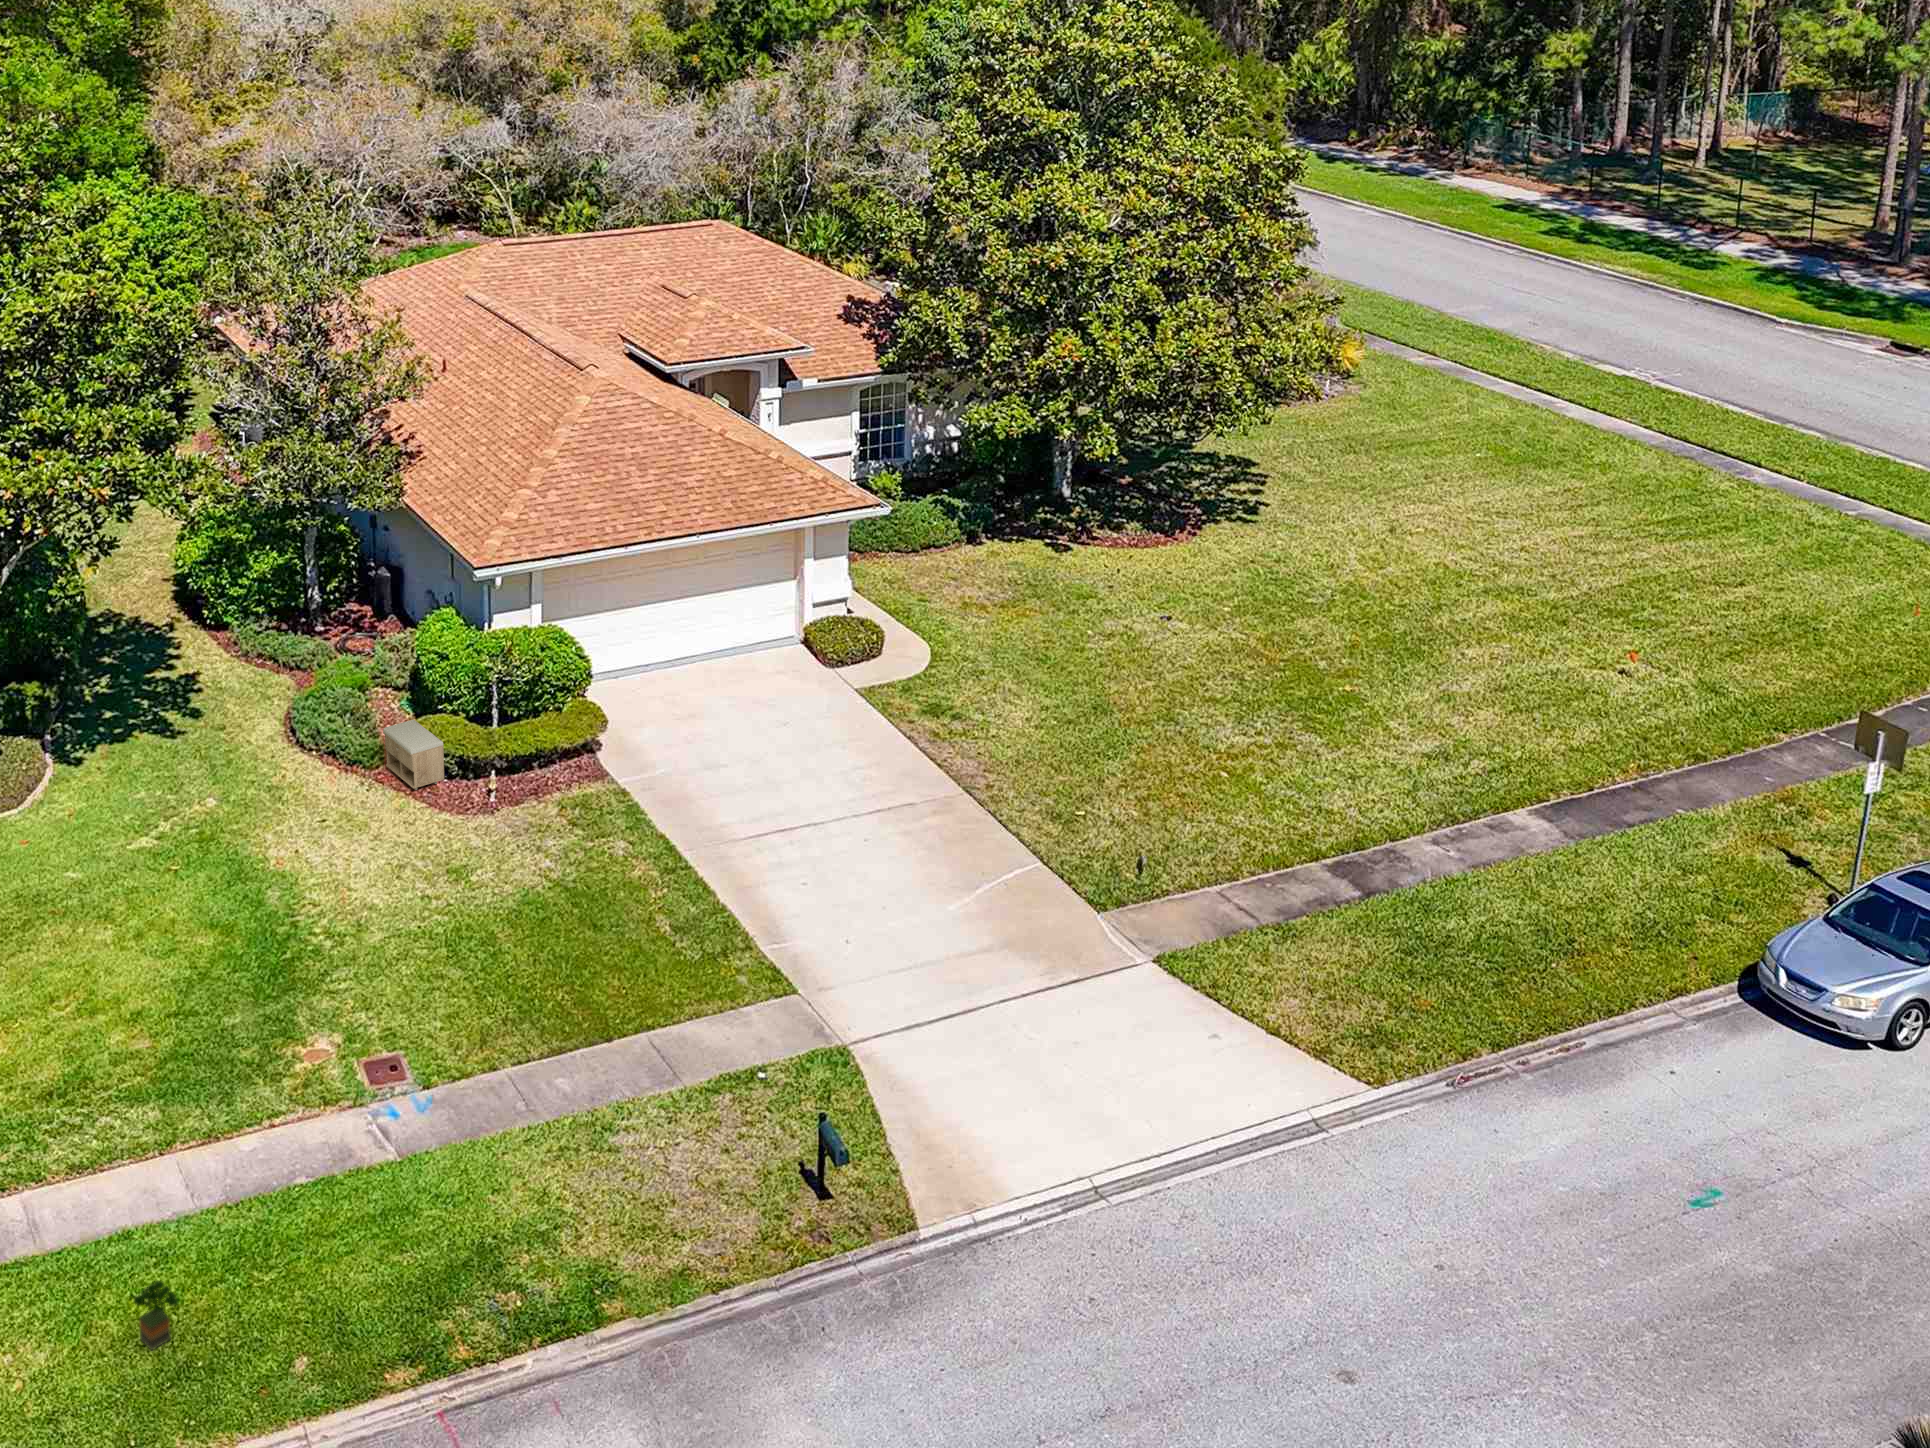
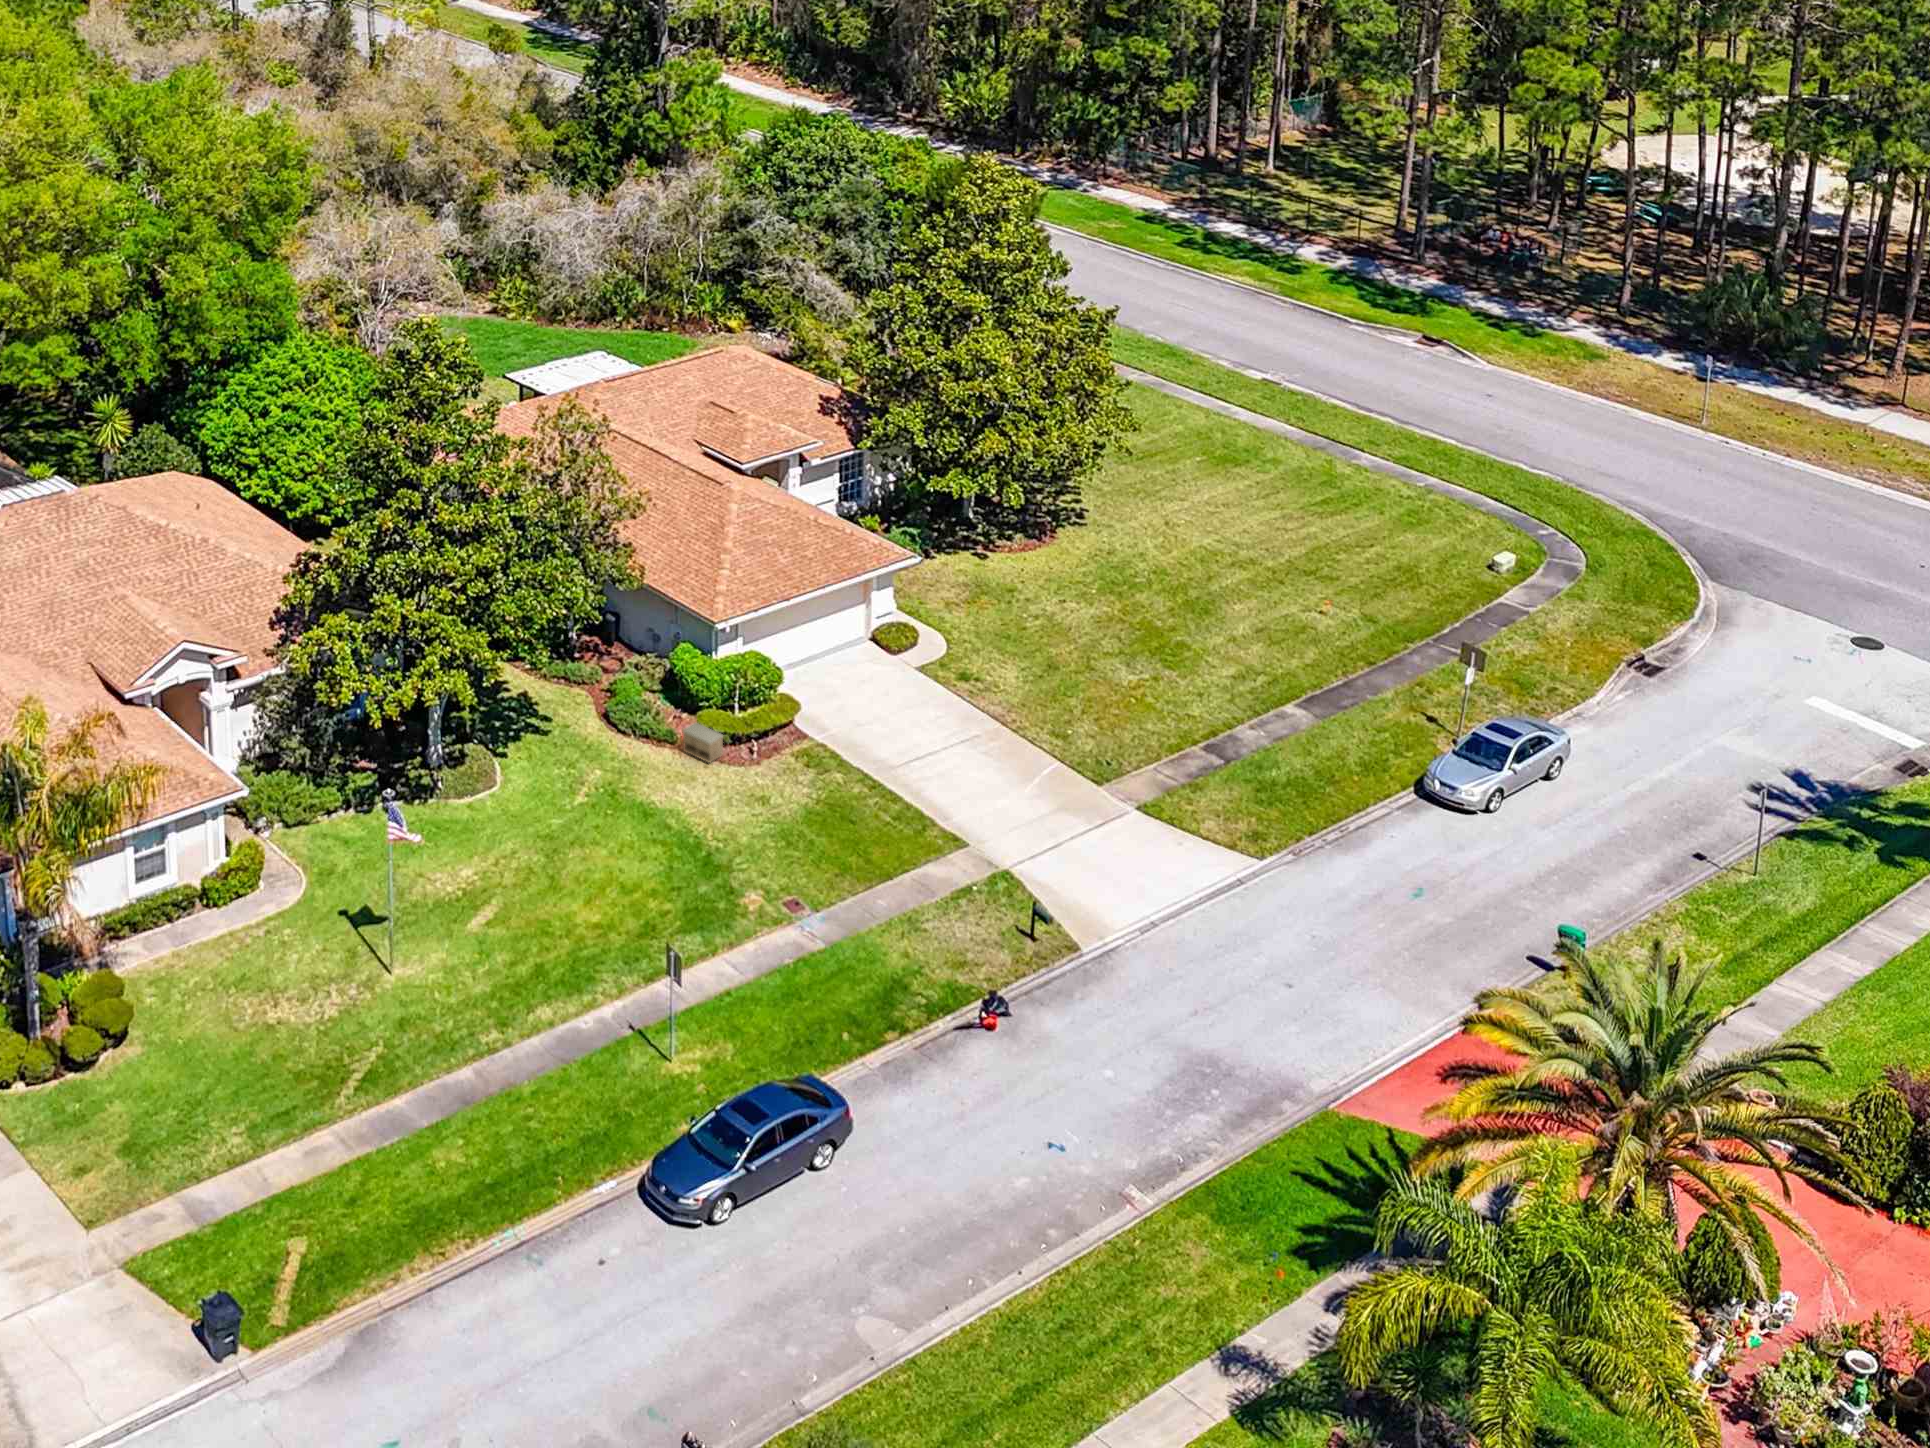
potted tree: present [133,1281,179,1351] -> none [787,1019,808,1051]

